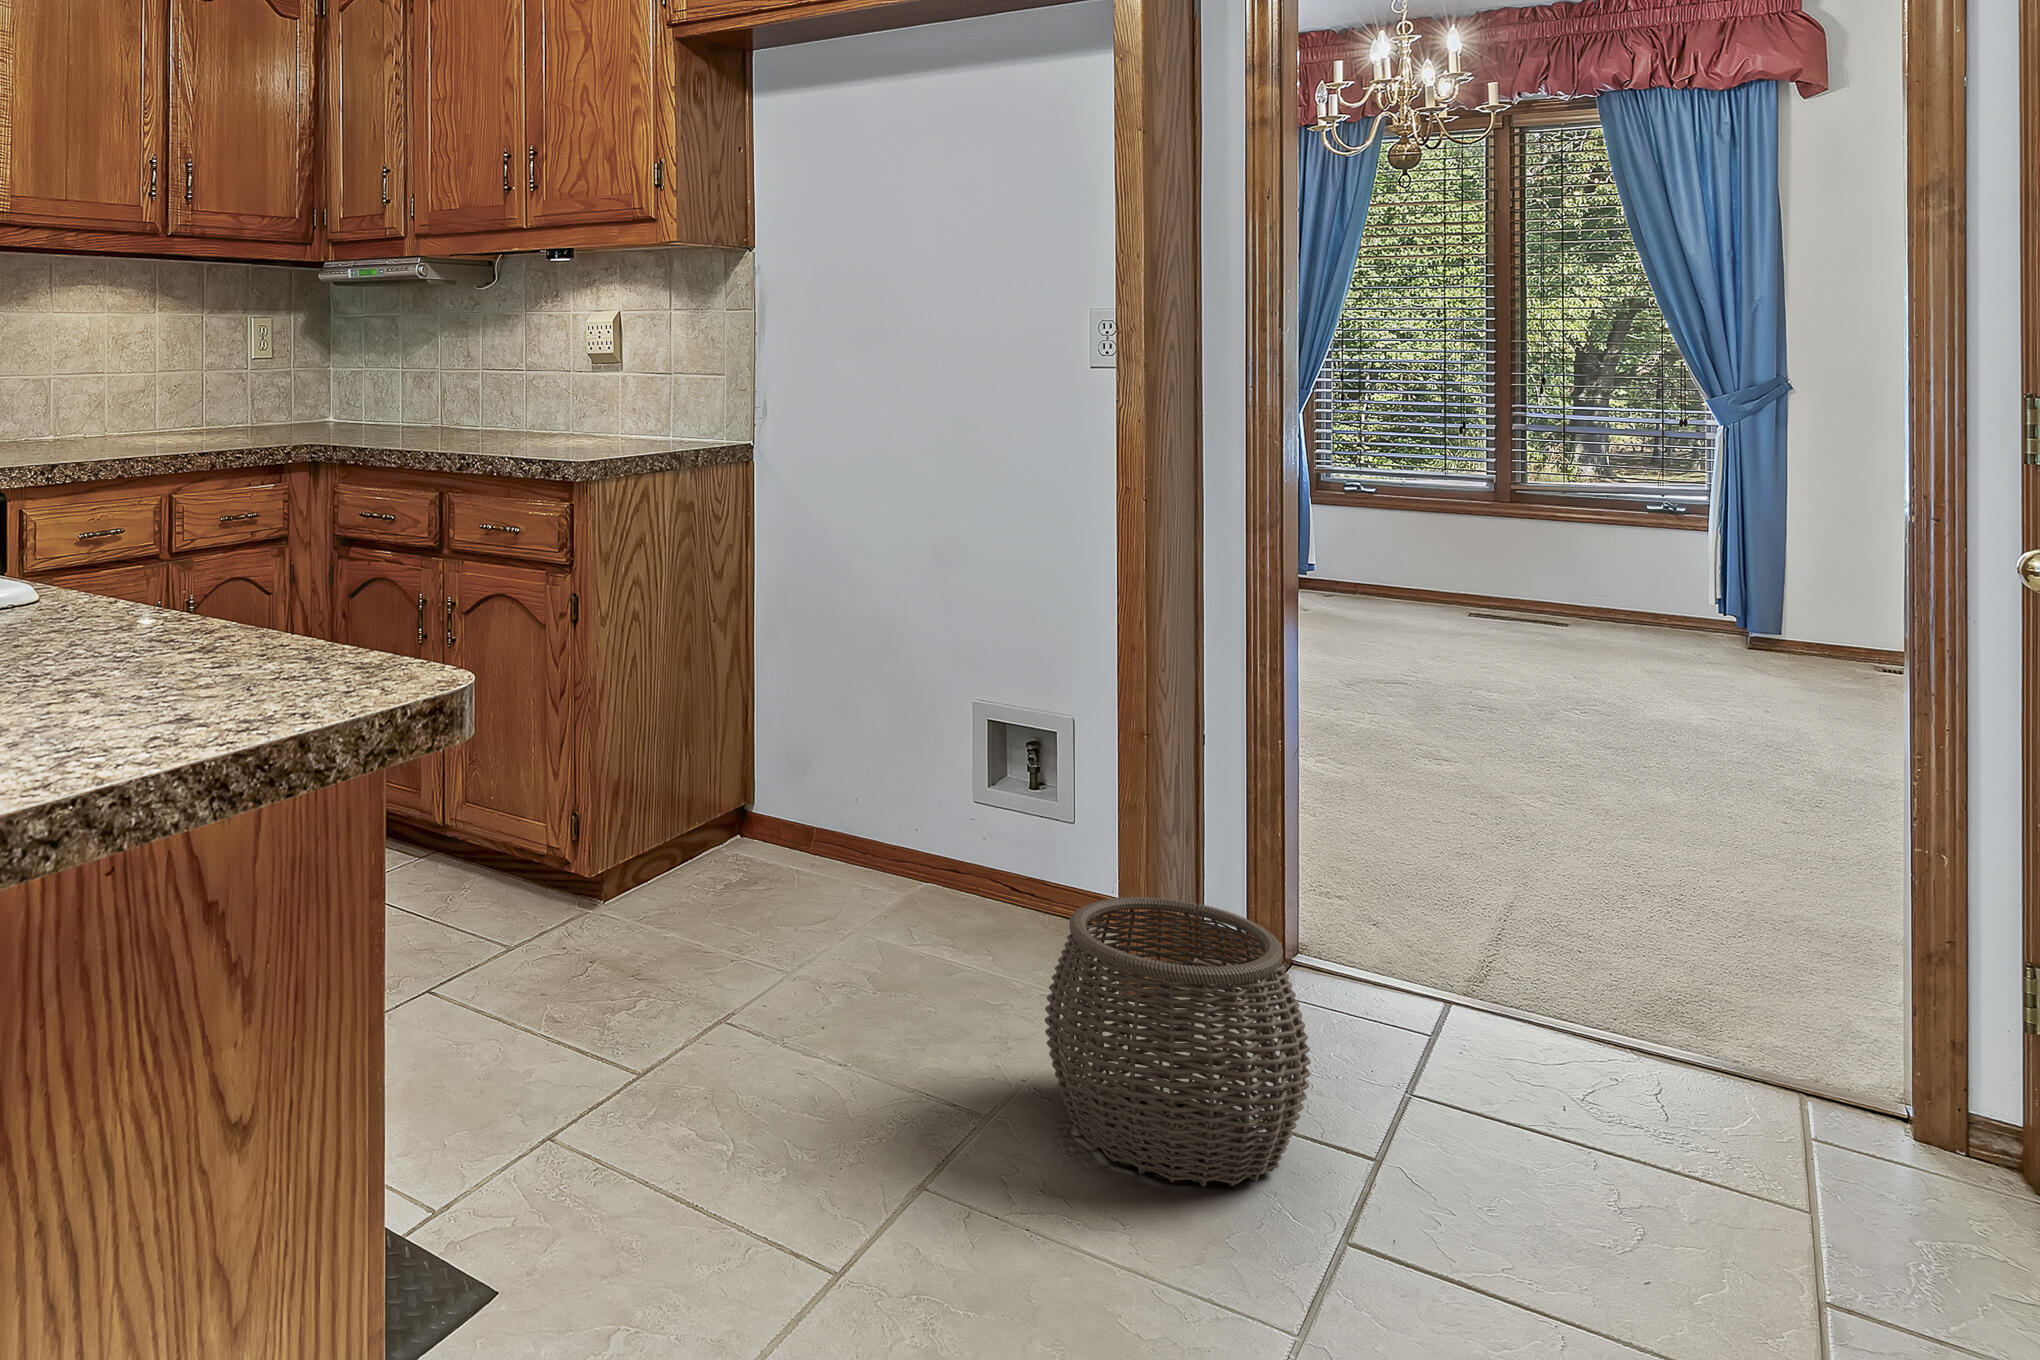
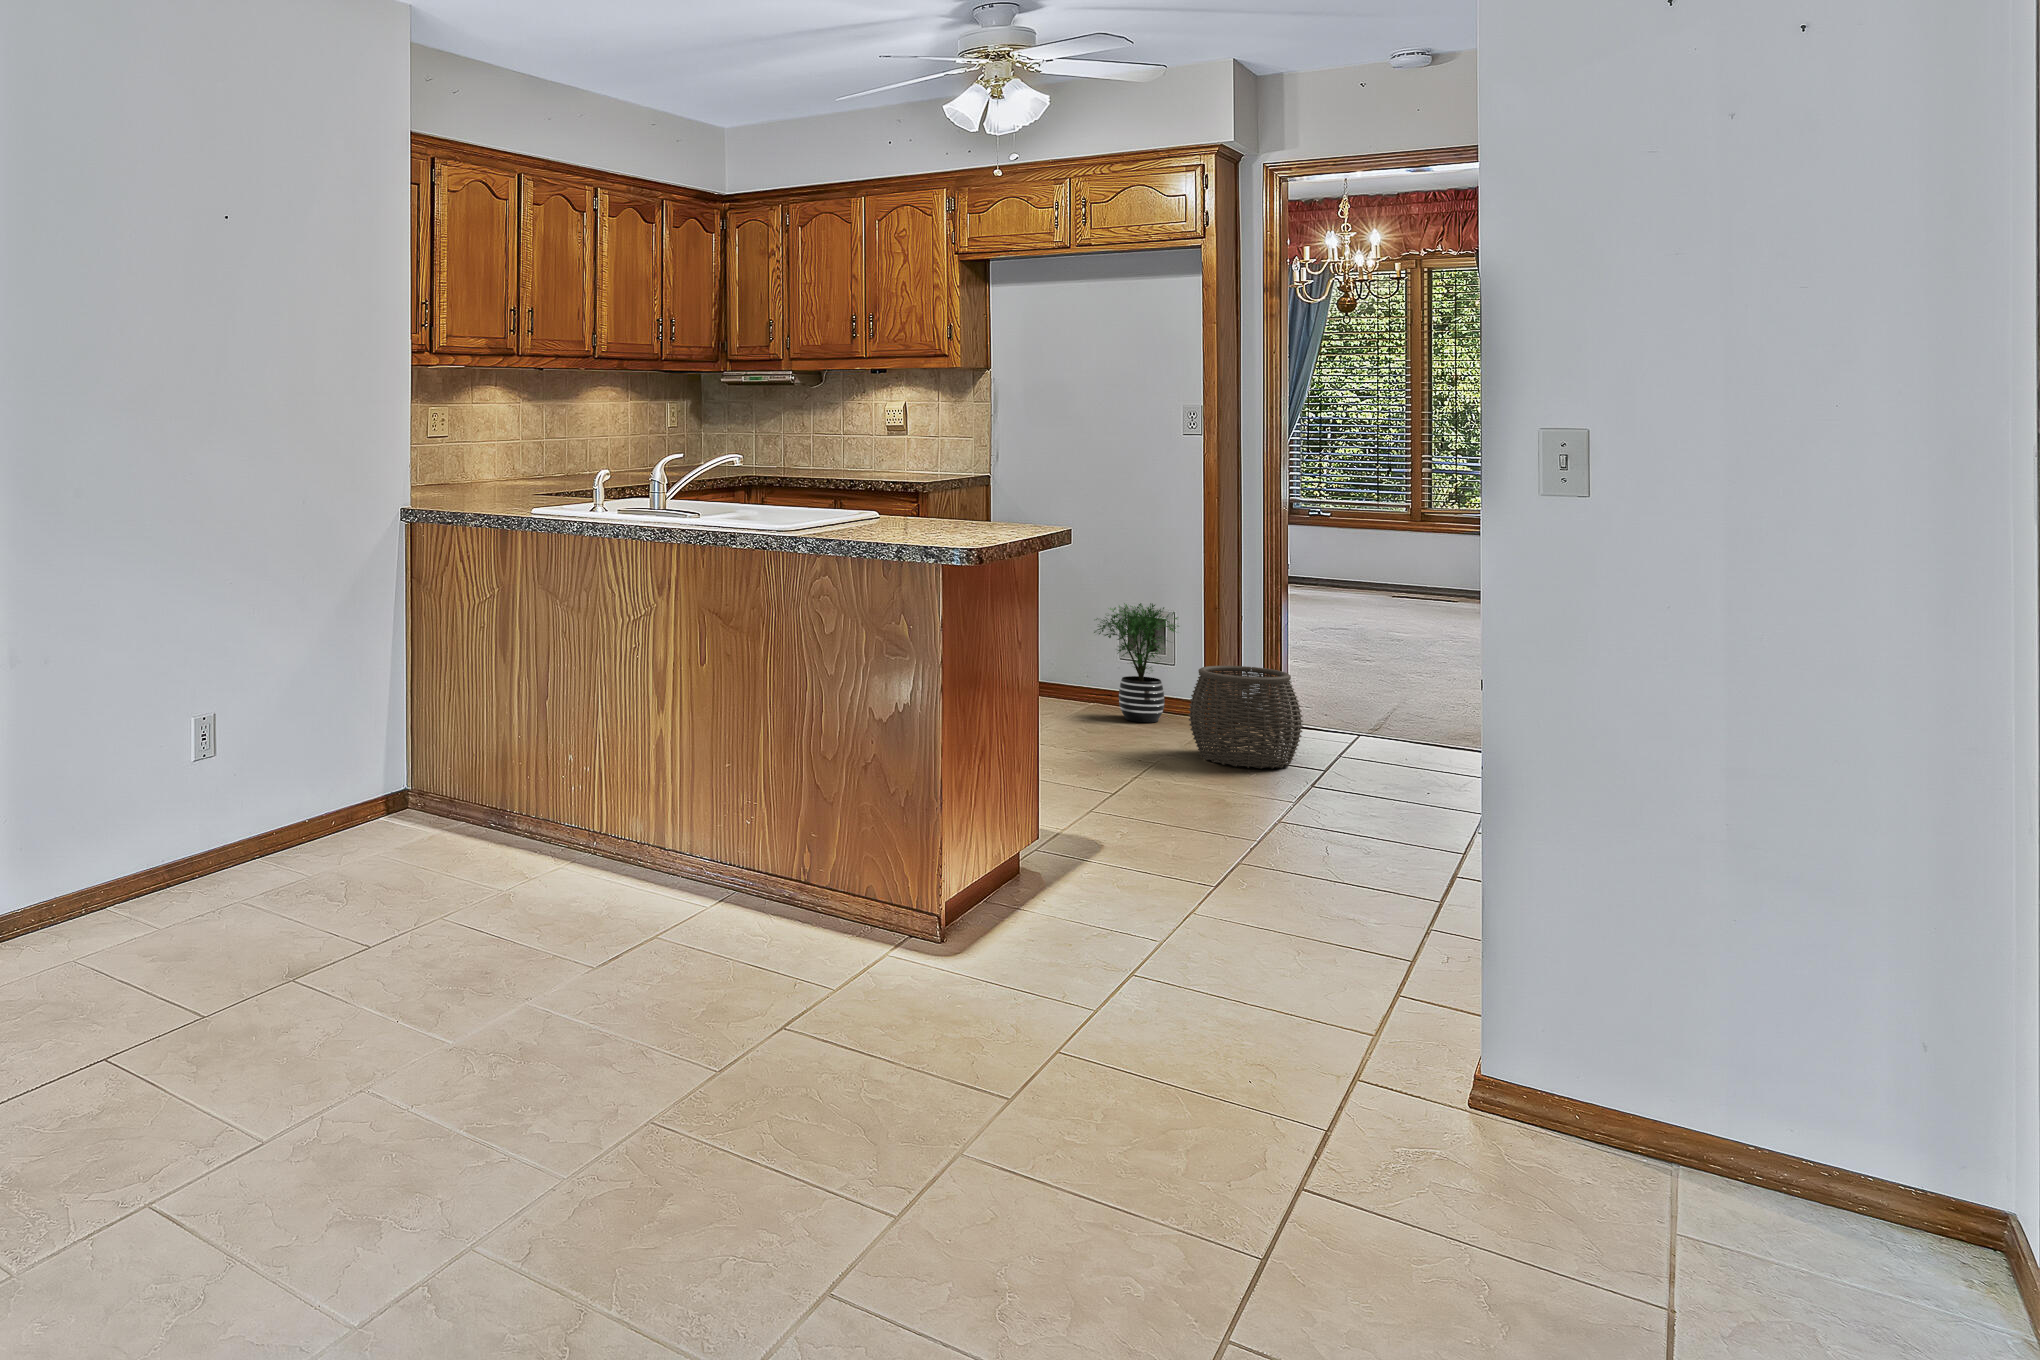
potted plant: none [906,702,1080,951] -> present [1094,603,1179,722]

